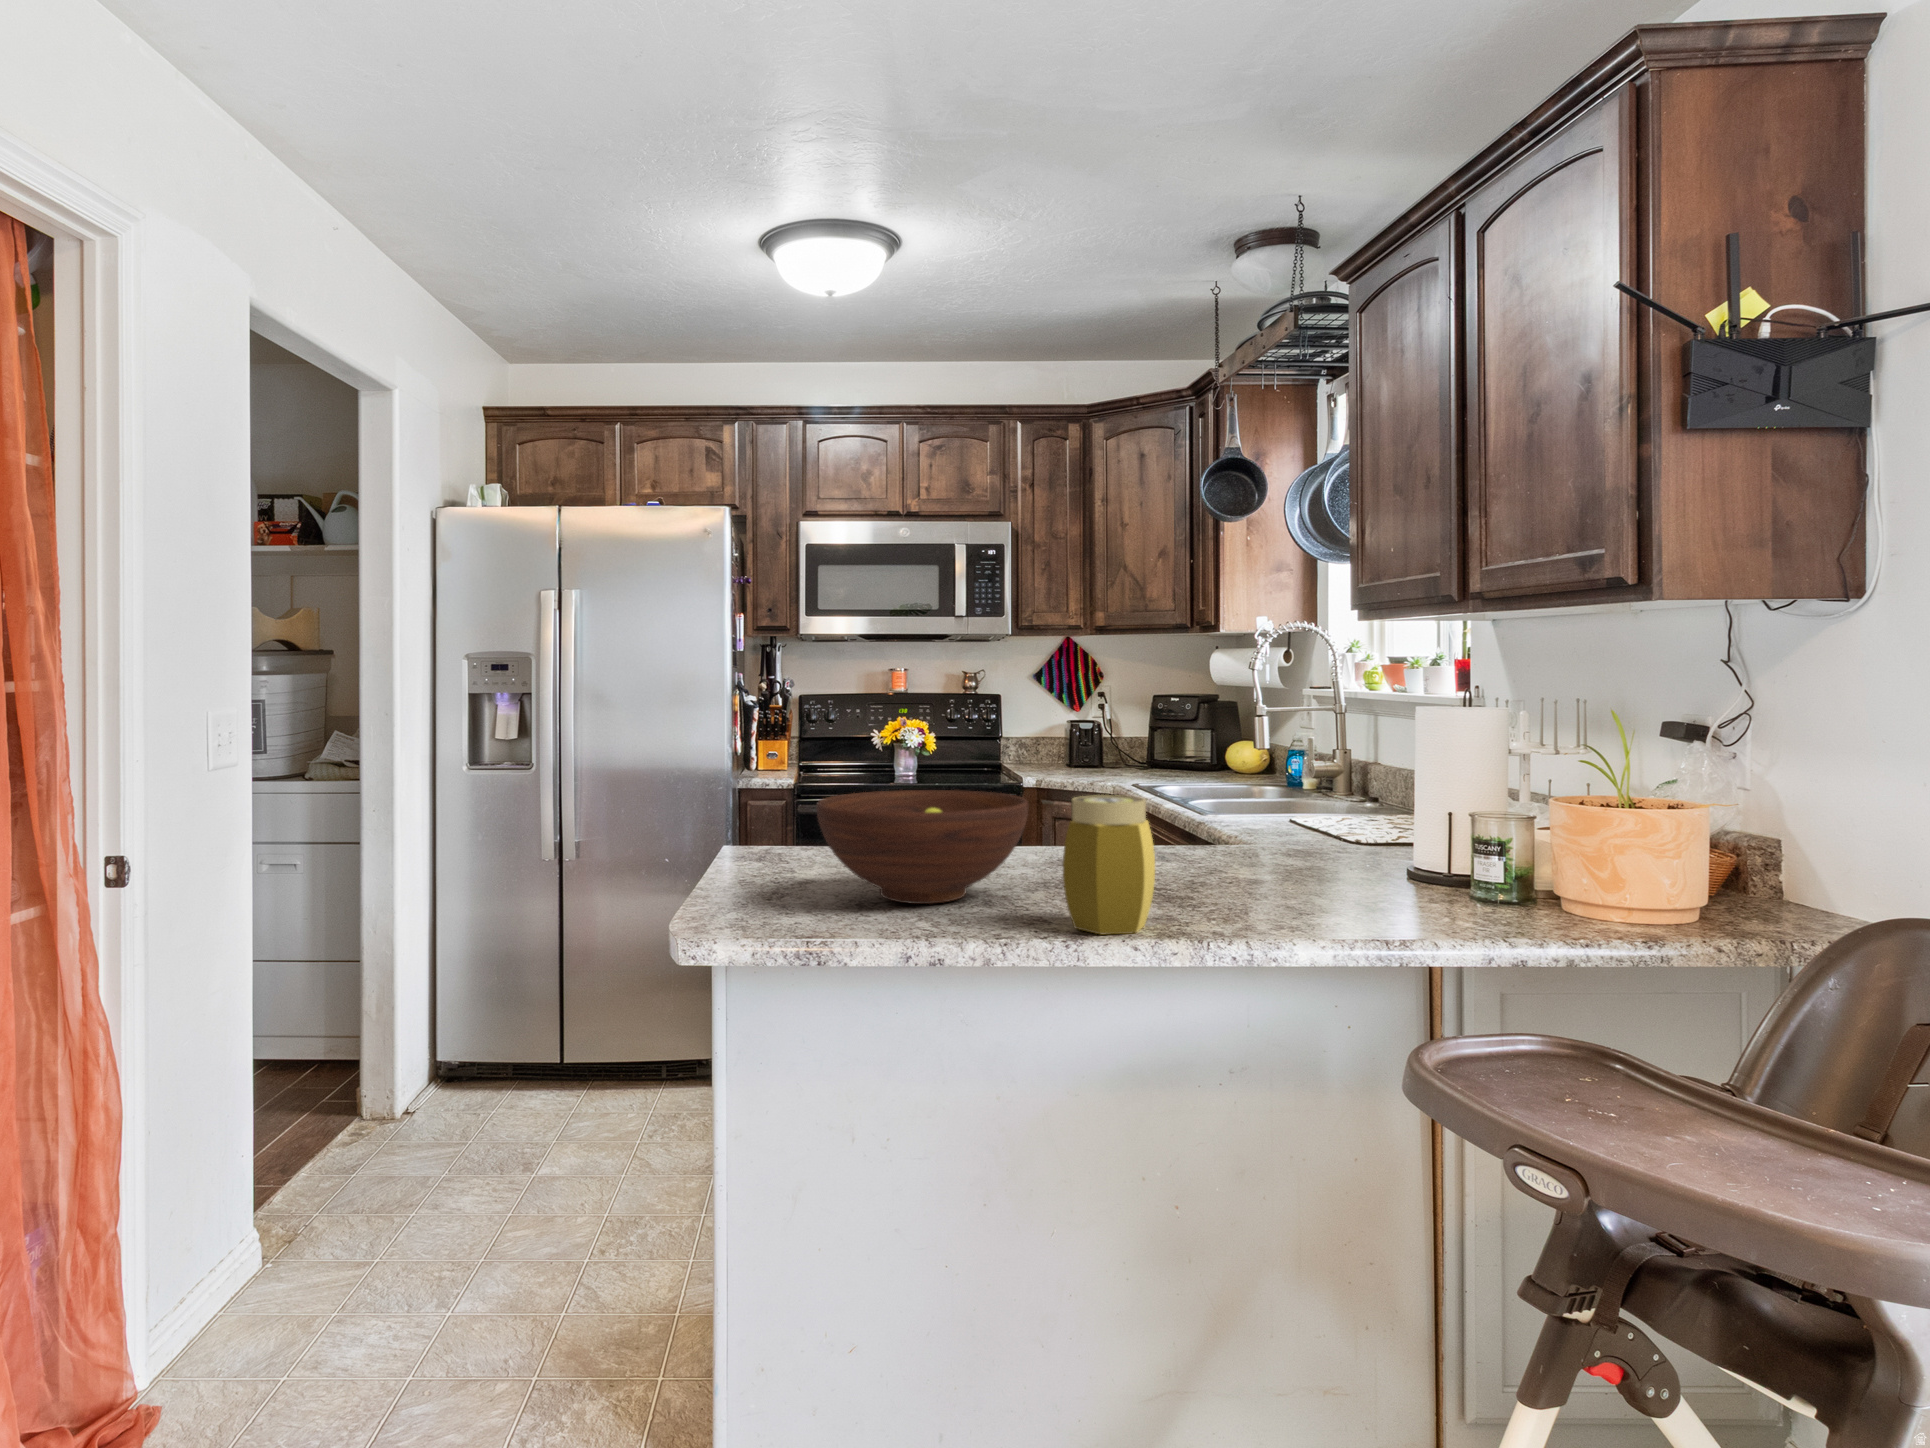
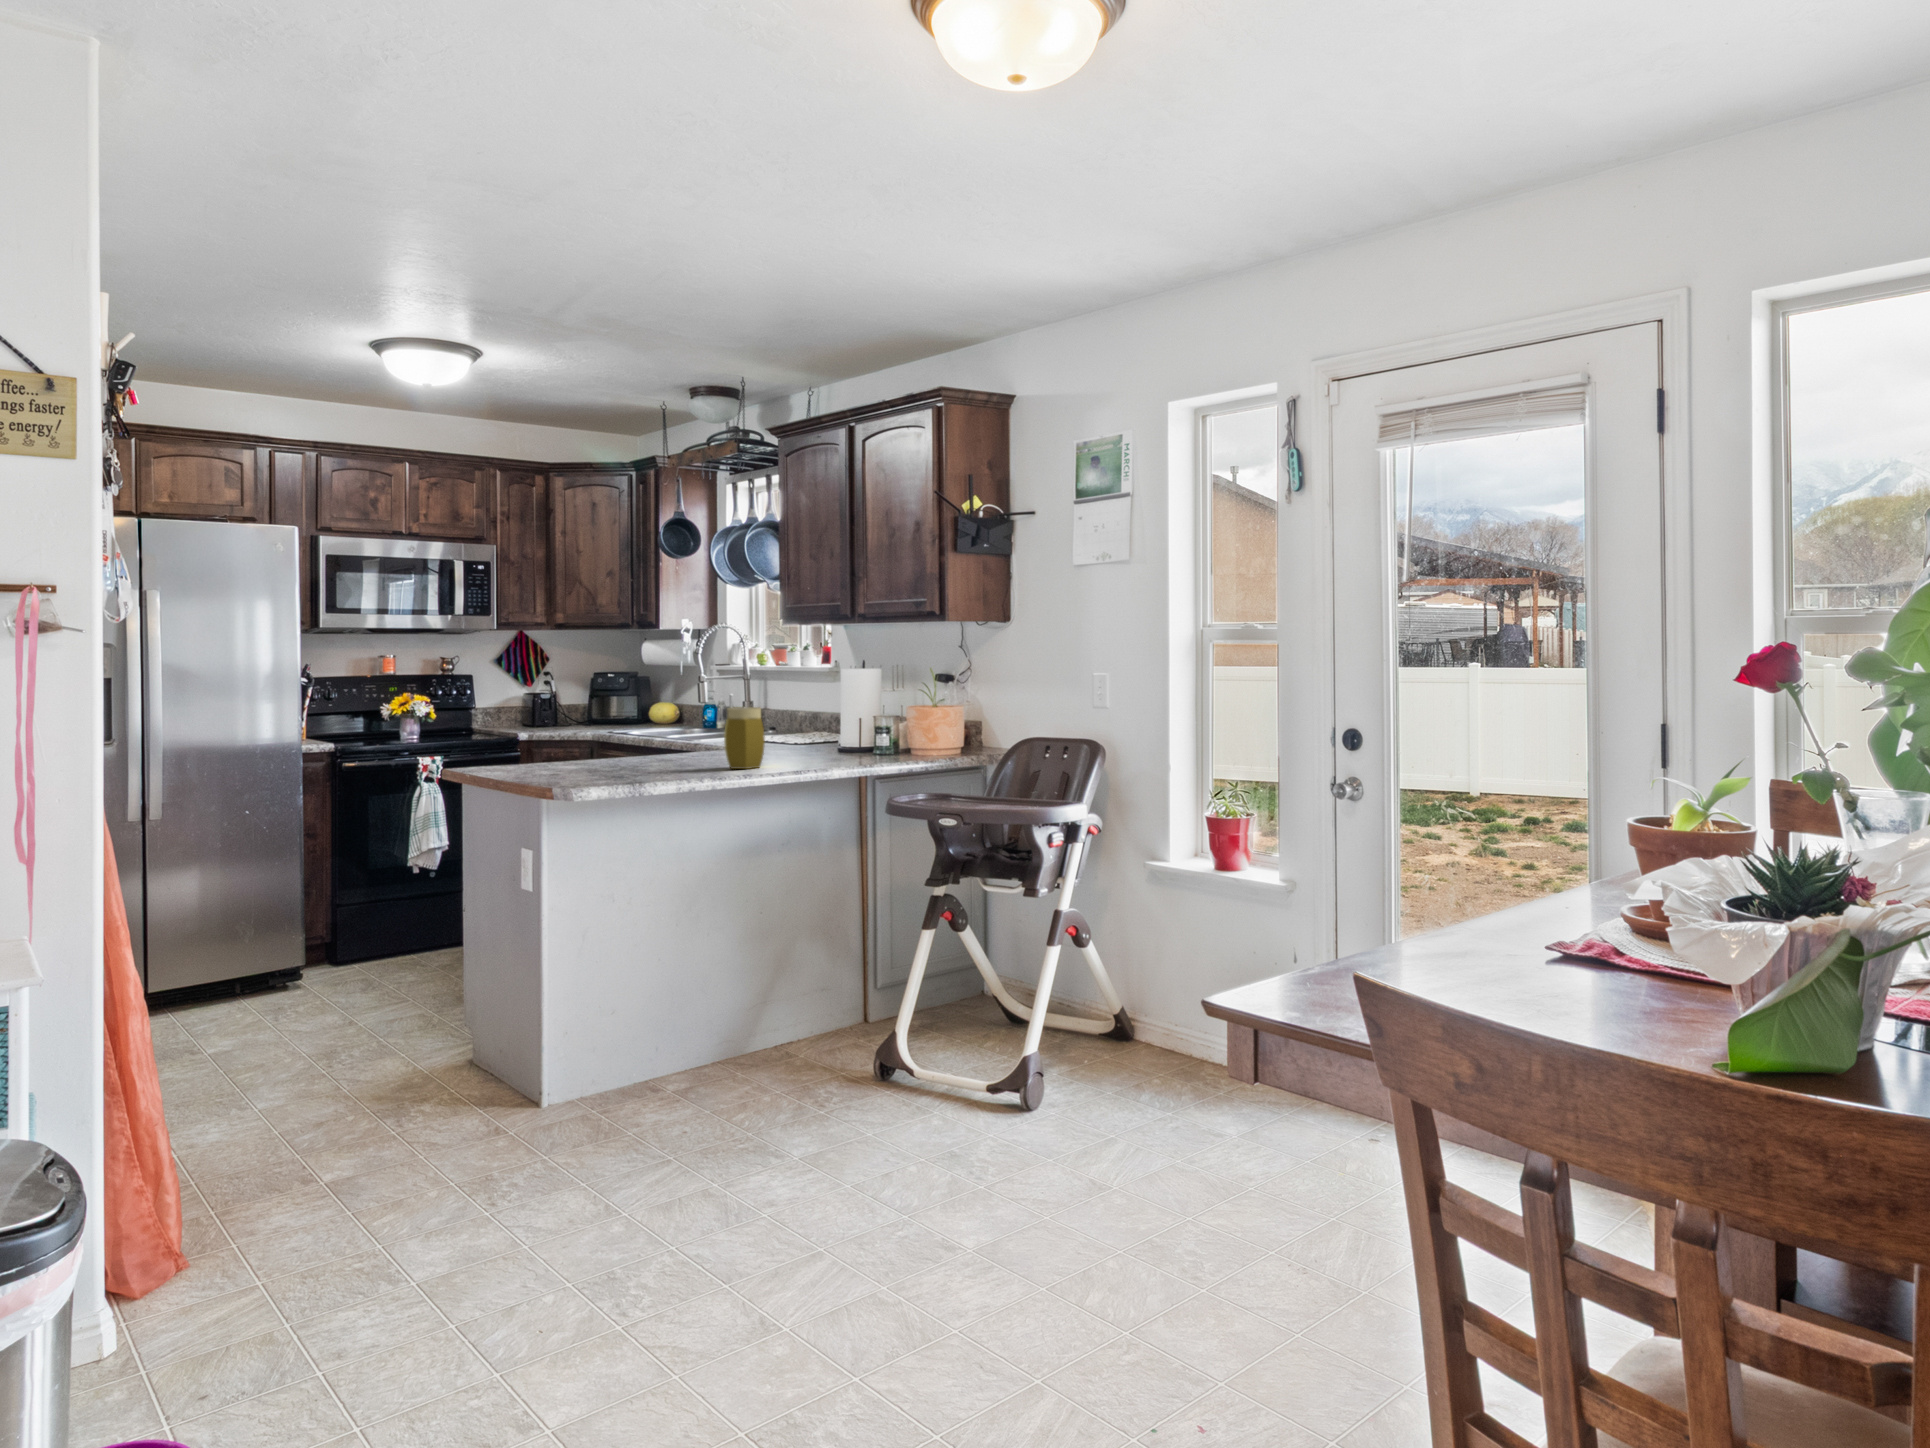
fruit bowl: present [816,790,1028,904] -> none [558,716,677,773]

